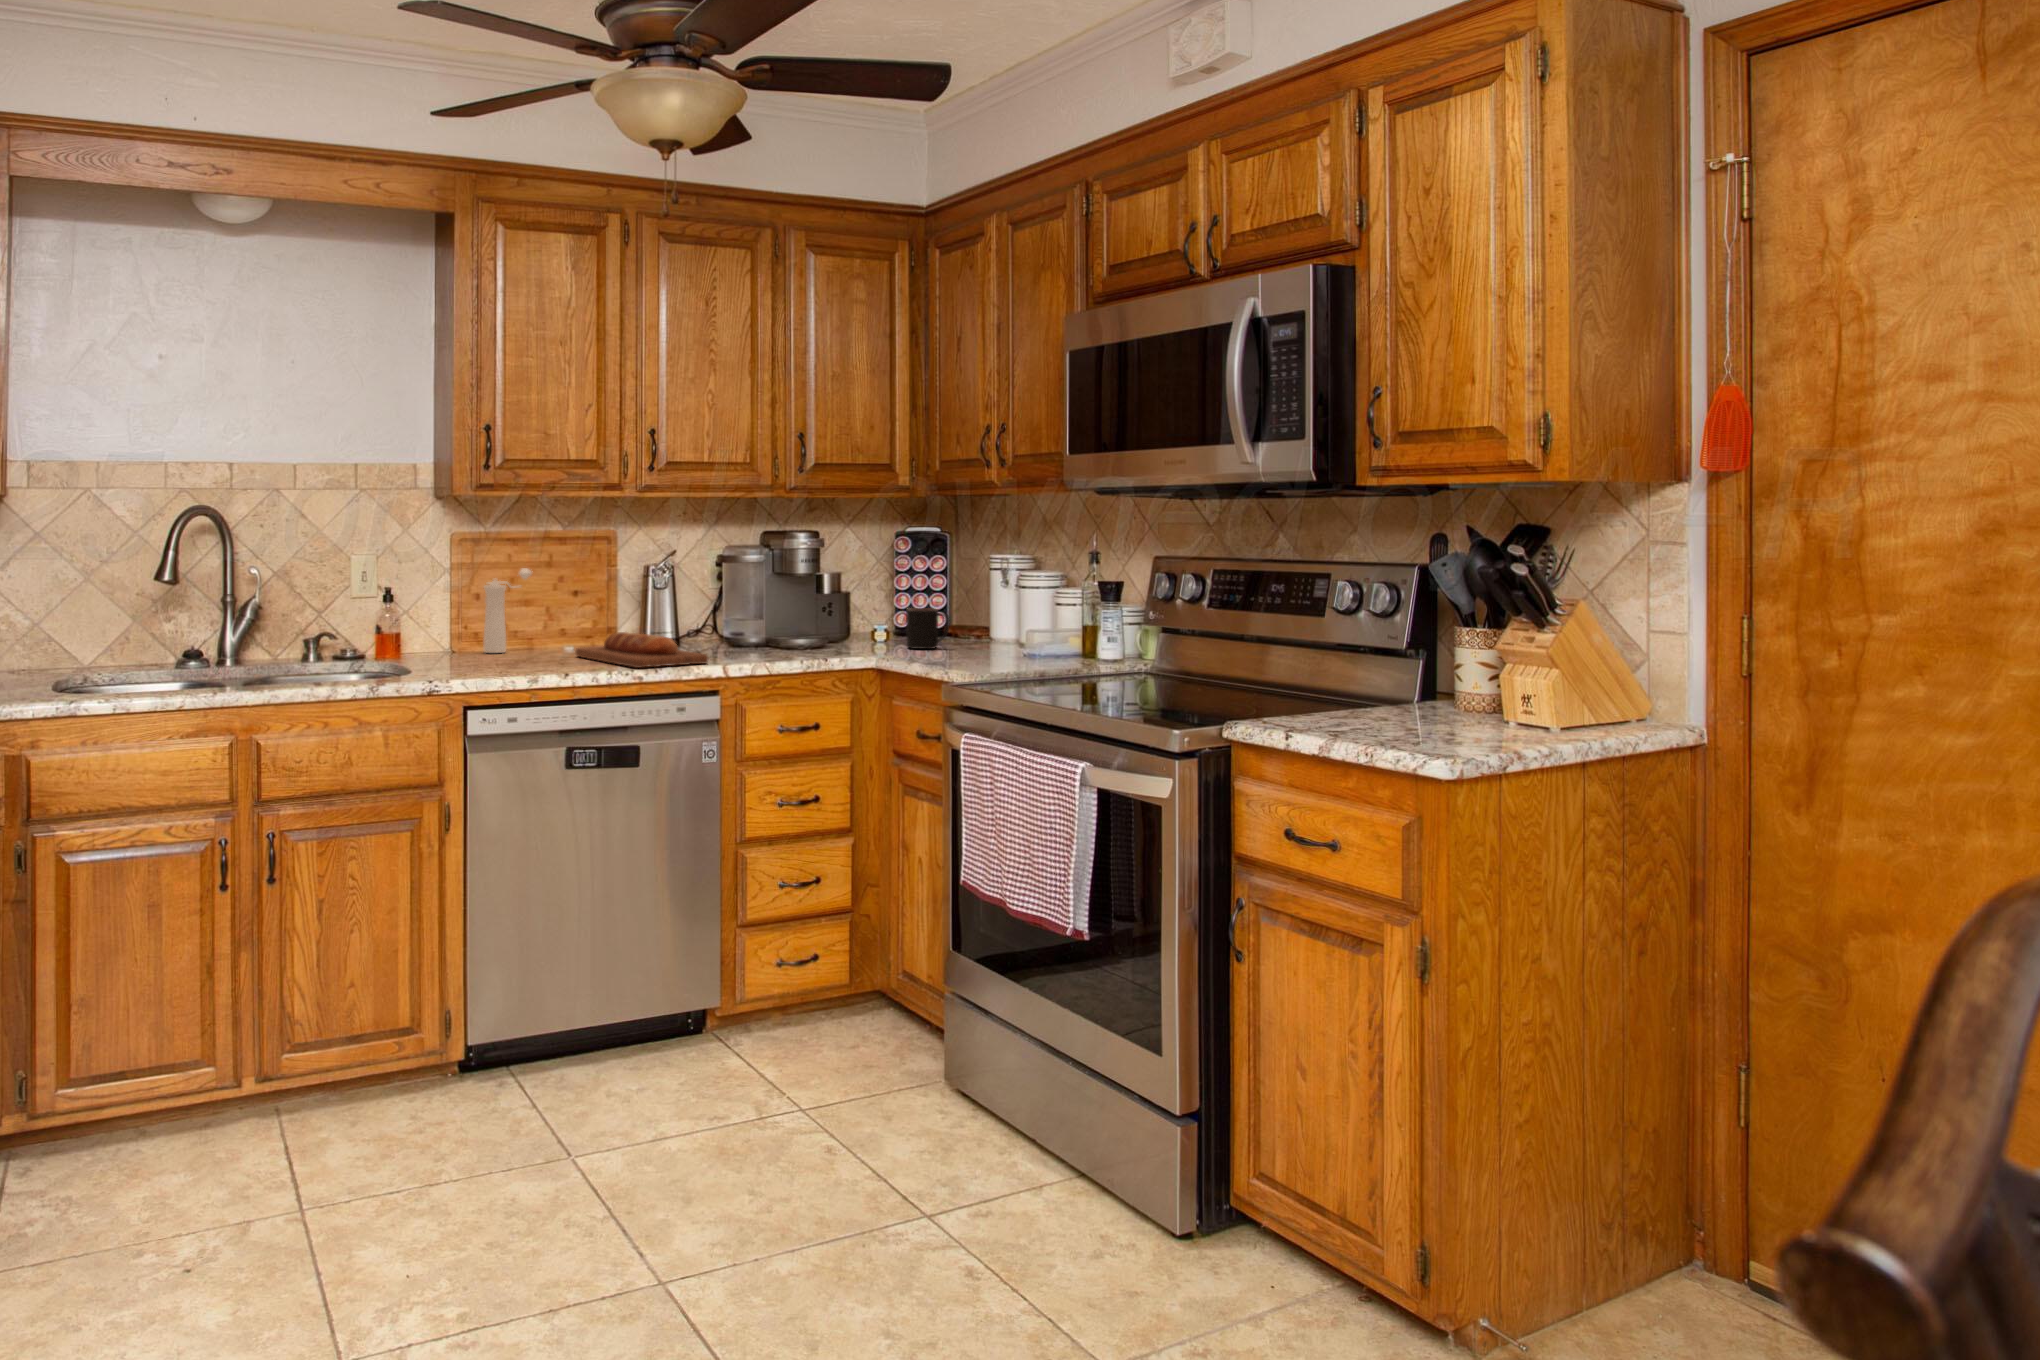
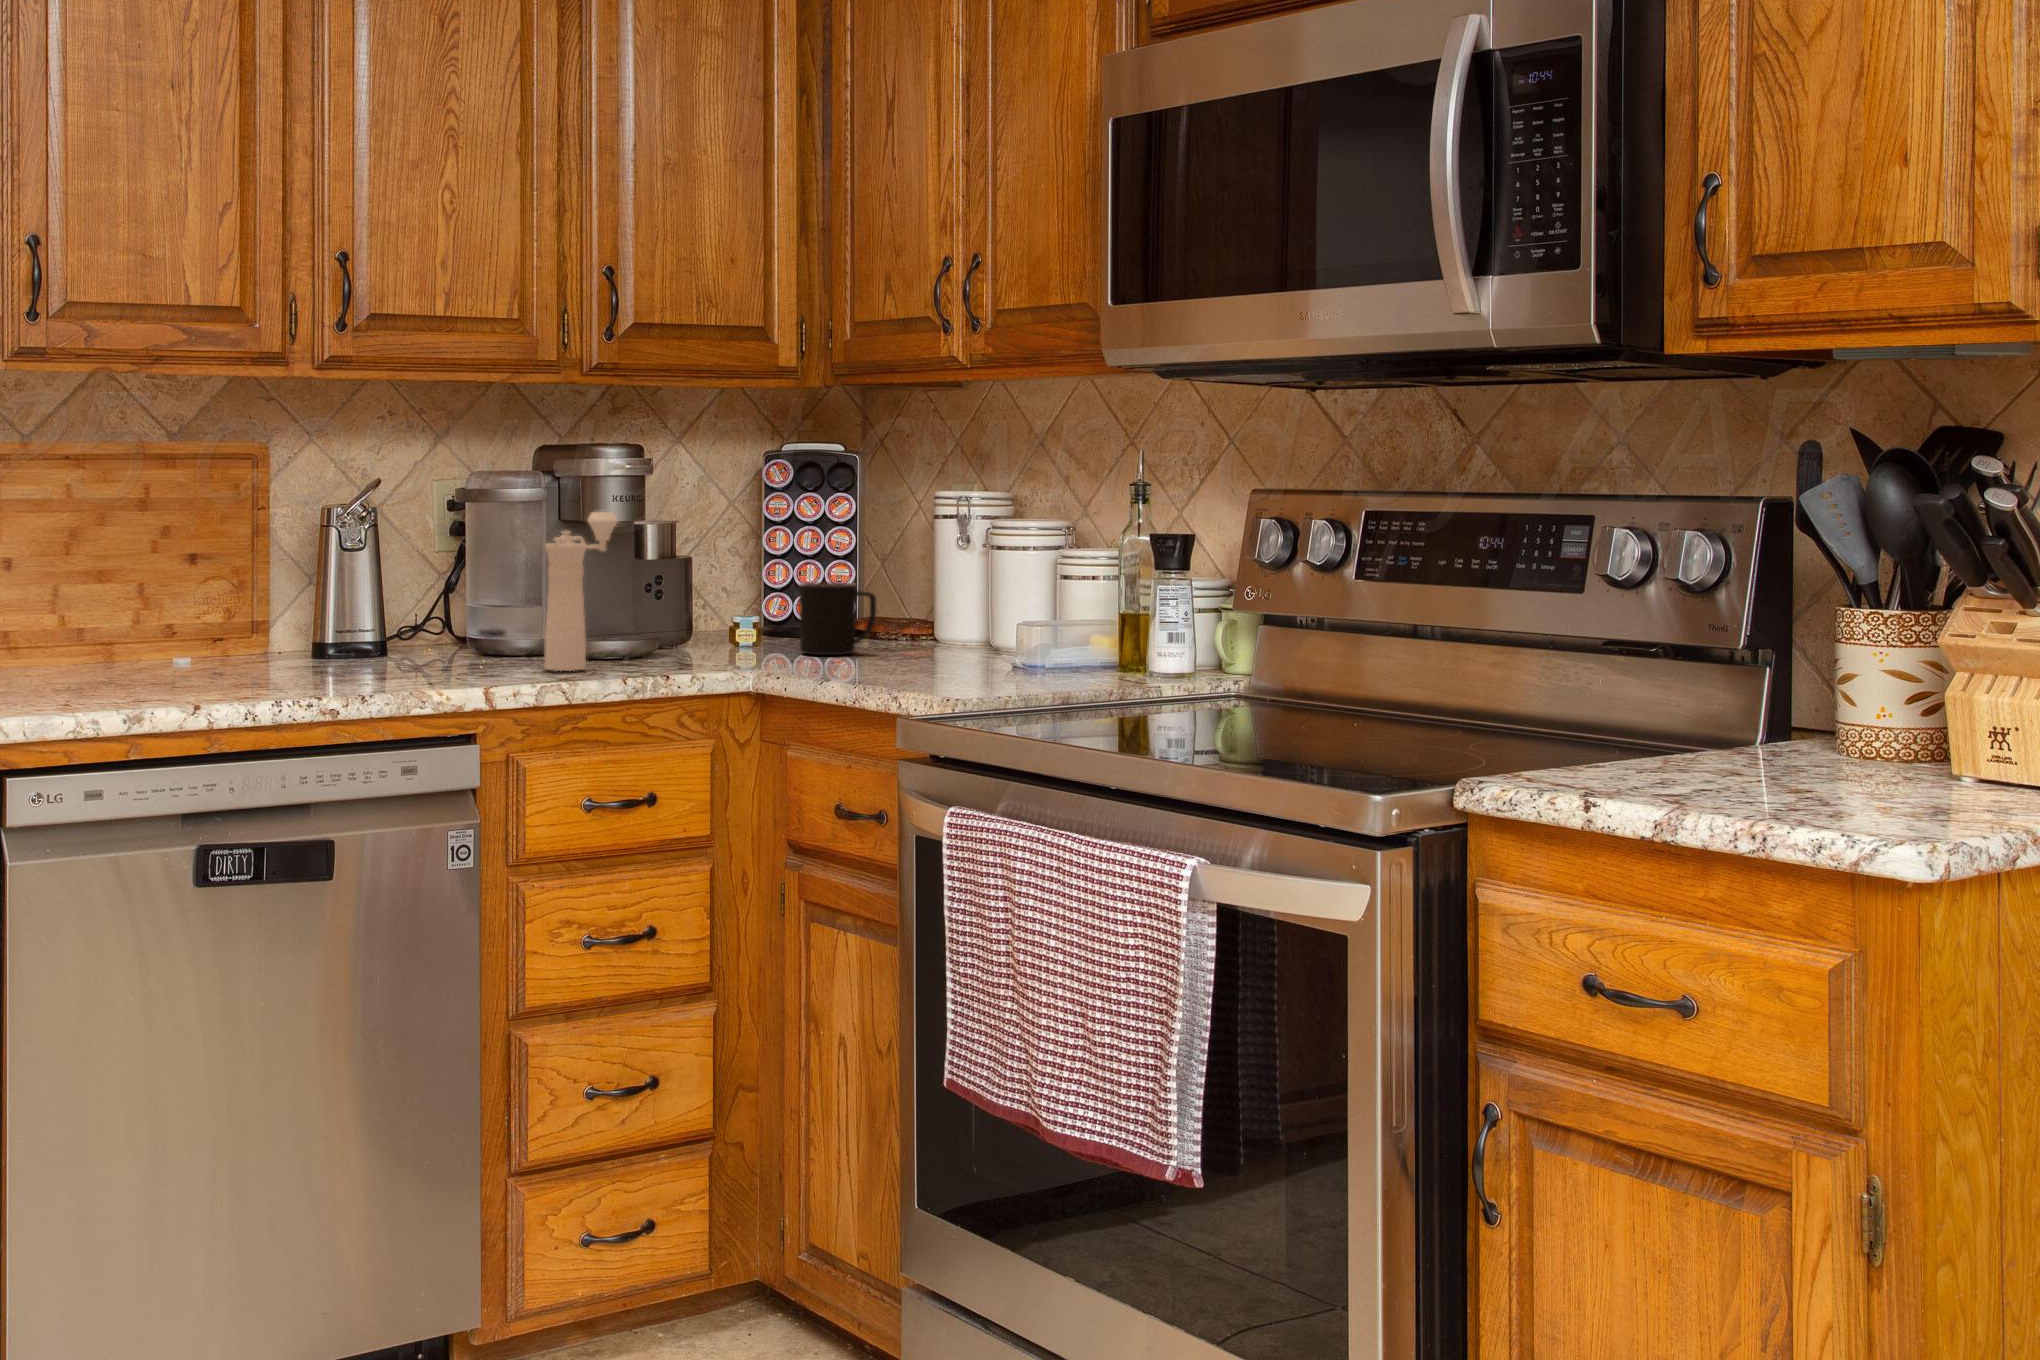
pepper mill: present [483,568,532,653] -> present [544,512,618,671]
bread loaf: present [576,632,708,668] -> none [197,628,454,694]

